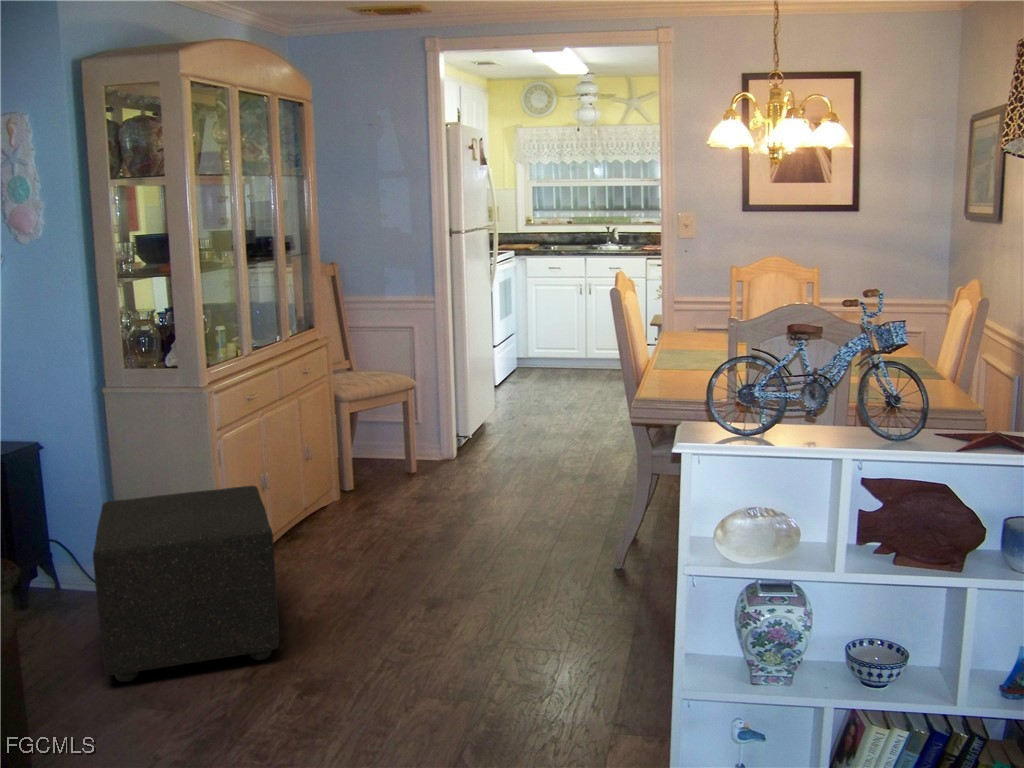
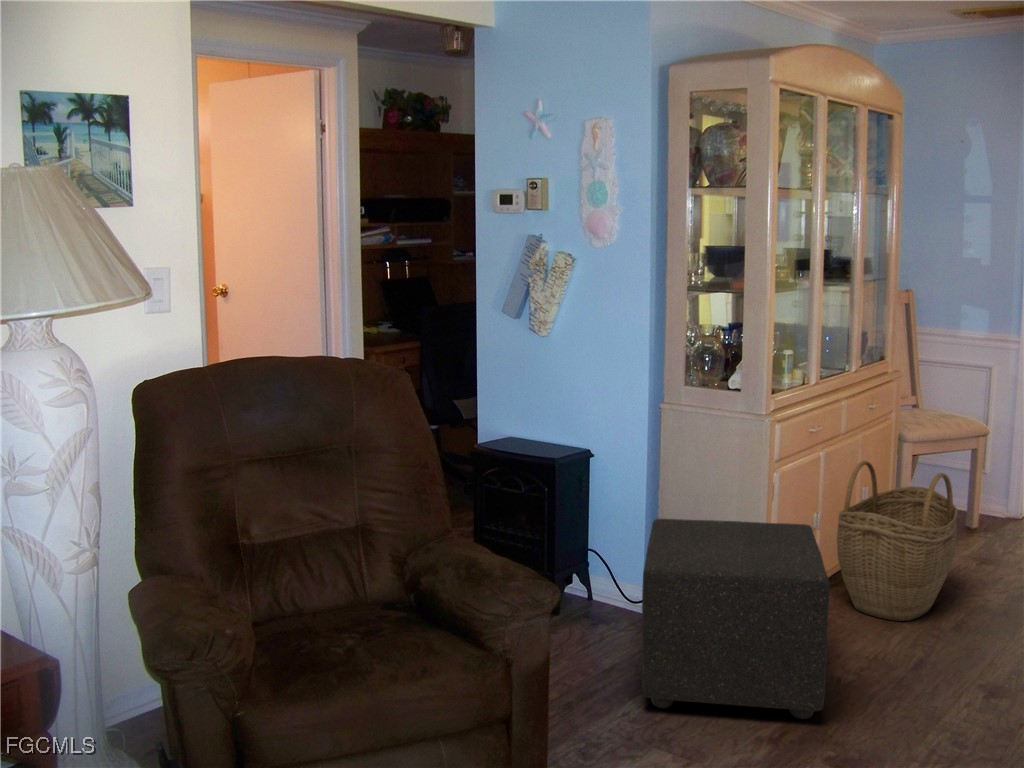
woven basket: none [284,422,386,559] -> present [837,461,957,621]

